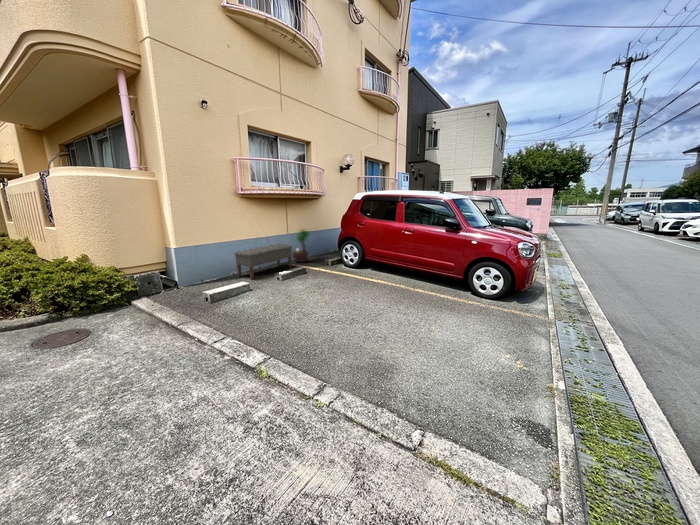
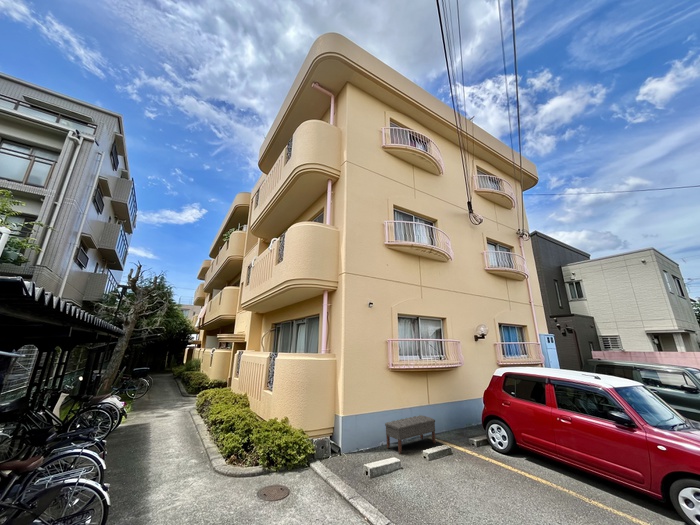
potted tree: present [292,230,311,262] -> none [435,399,455,437]

